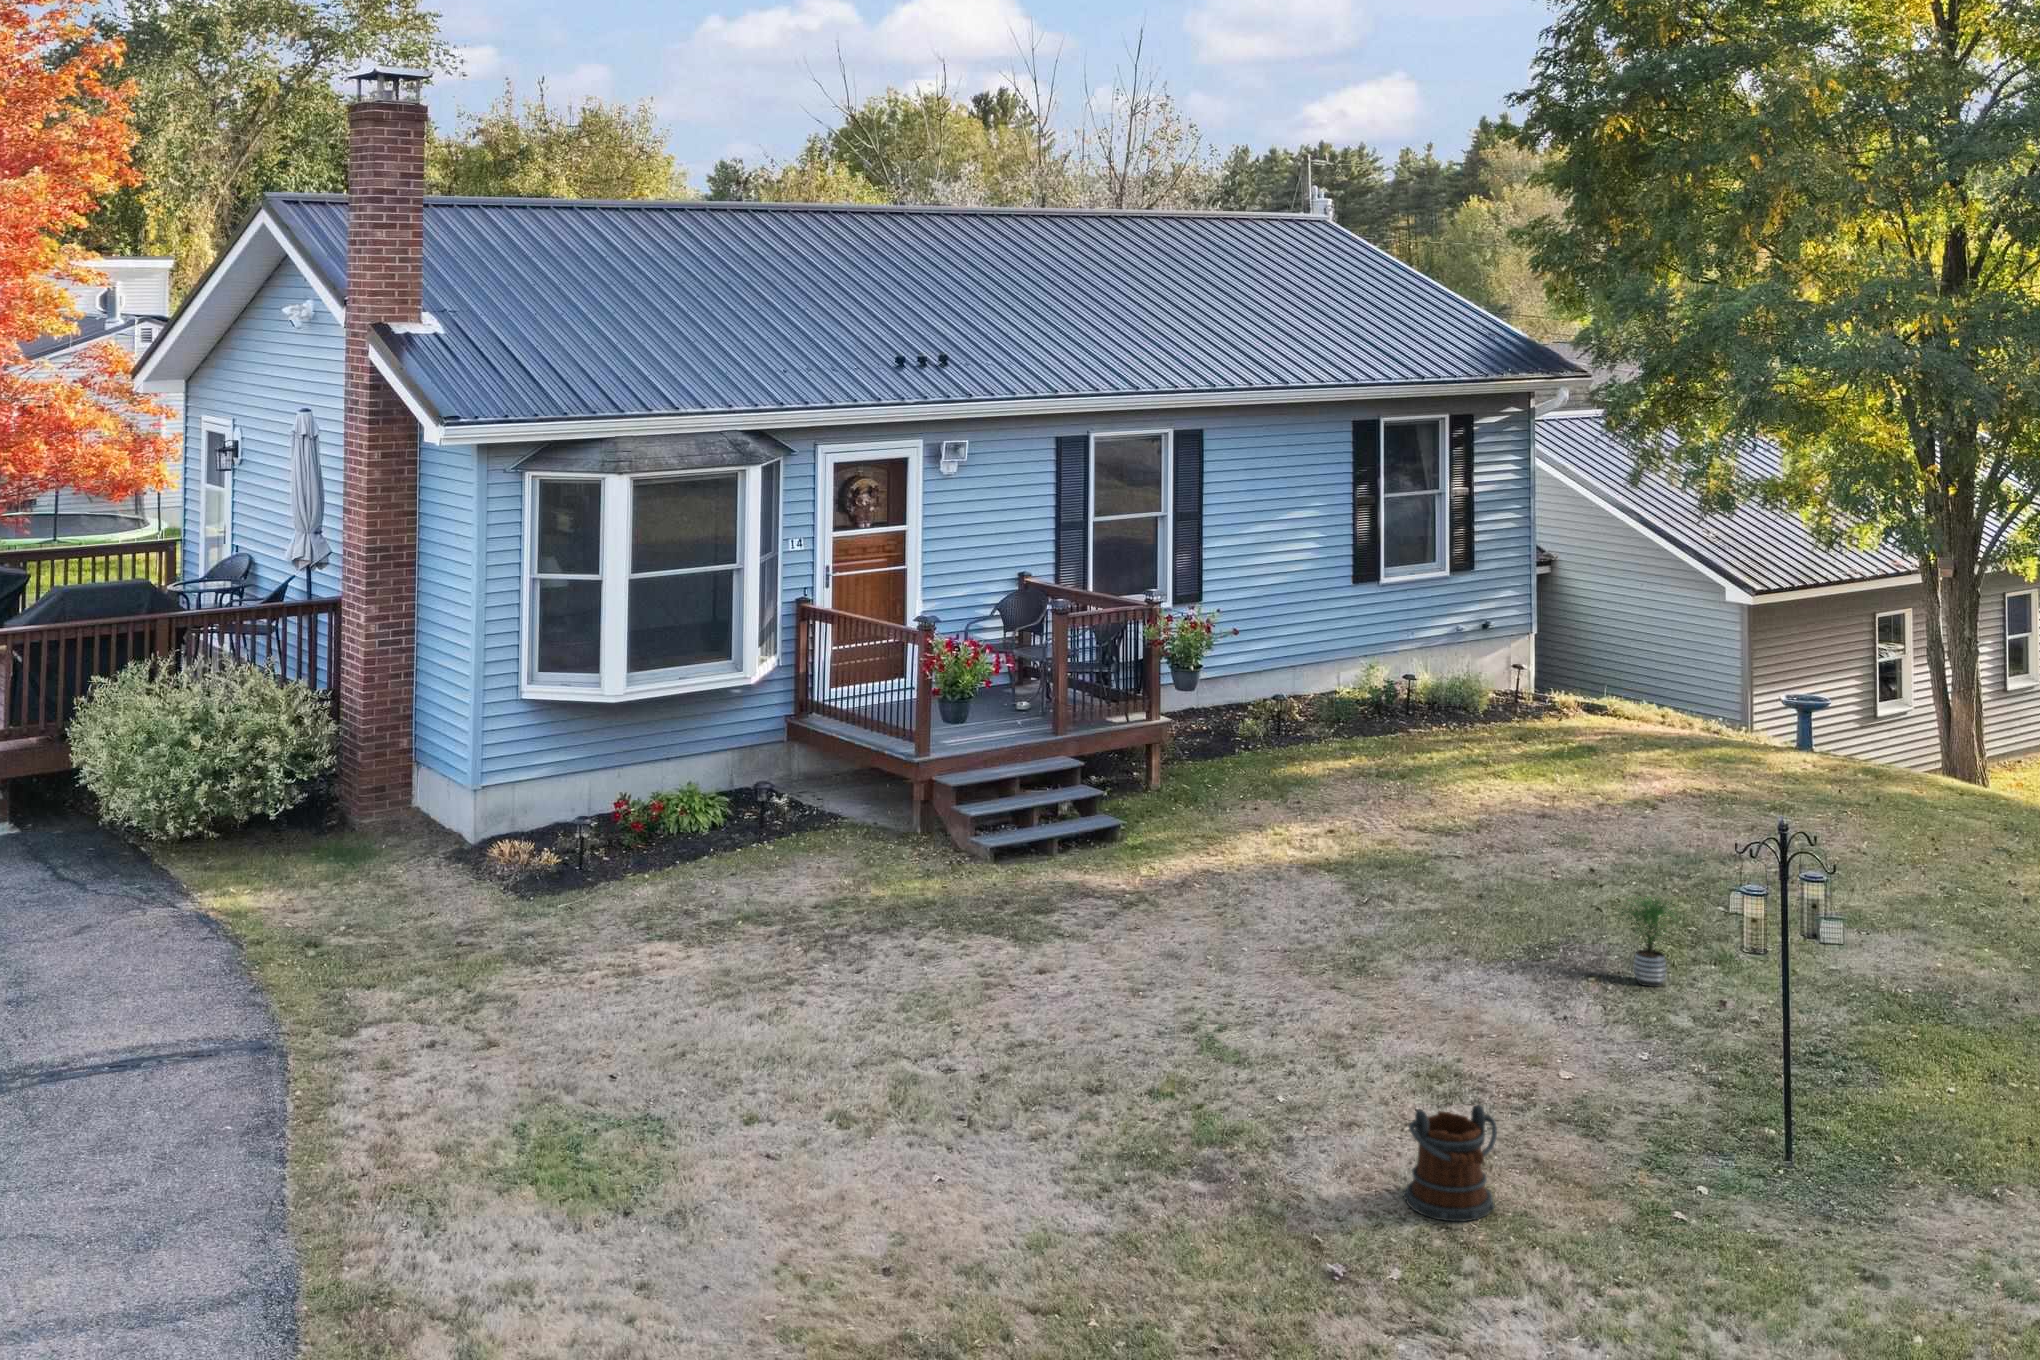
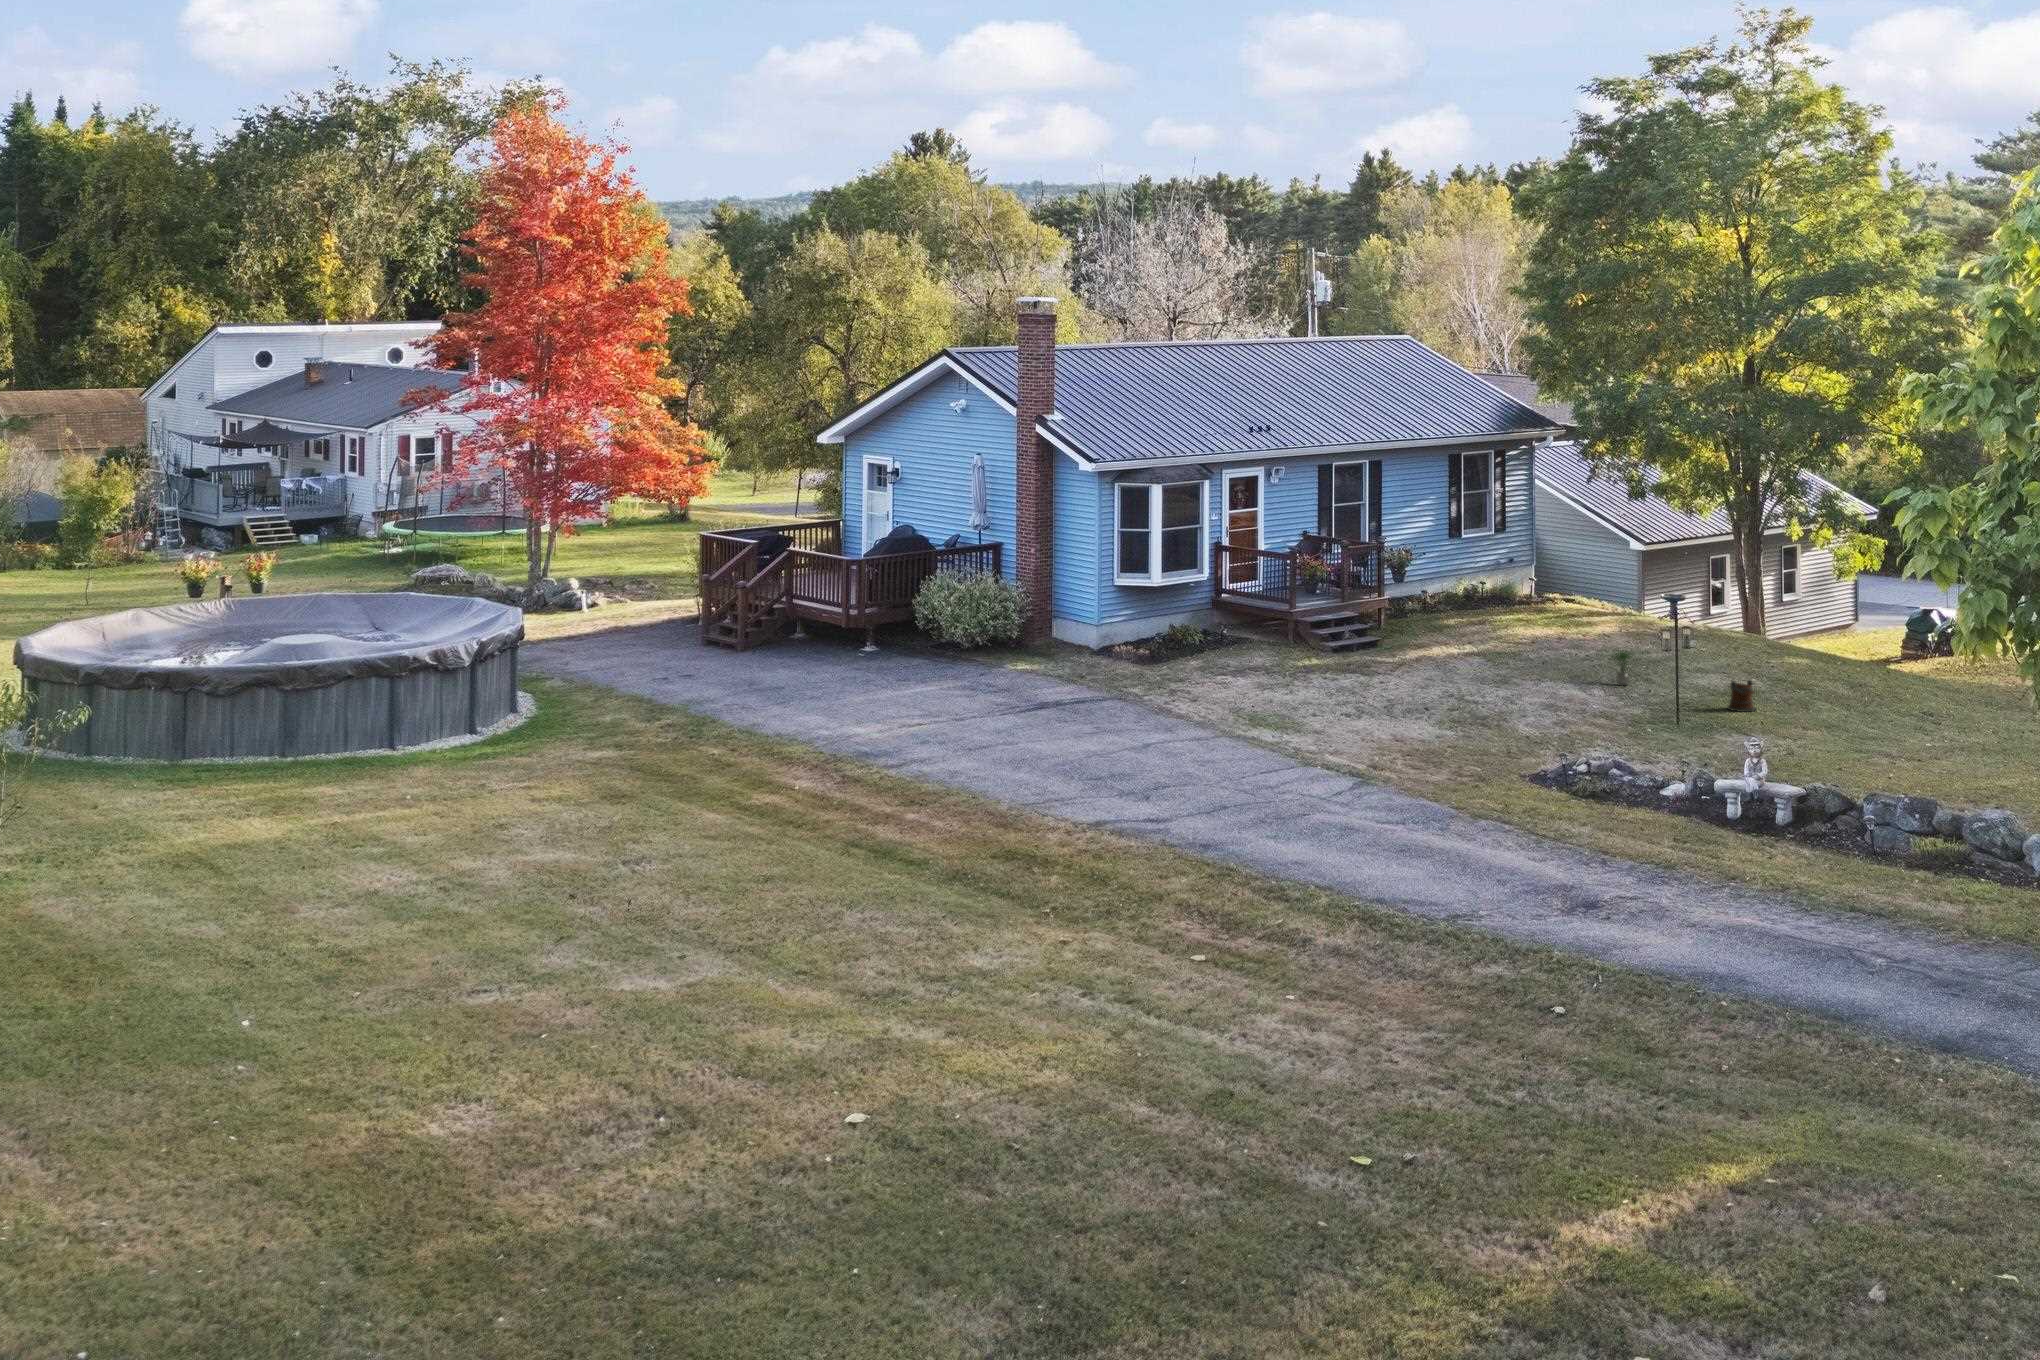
bucket: present [1403,1105,1497,1221] -> present [1727,680,1757,712]

